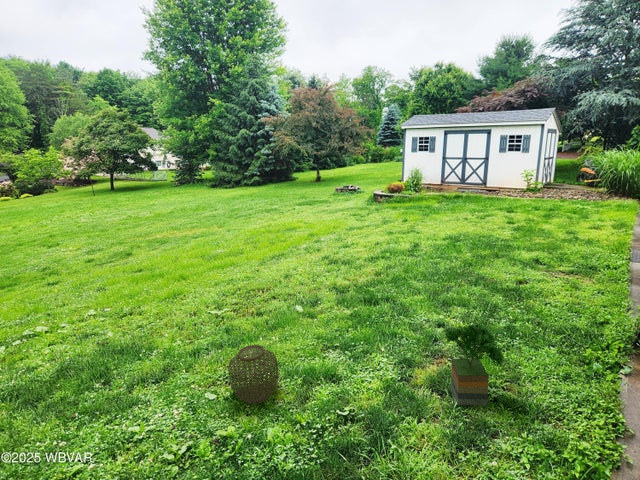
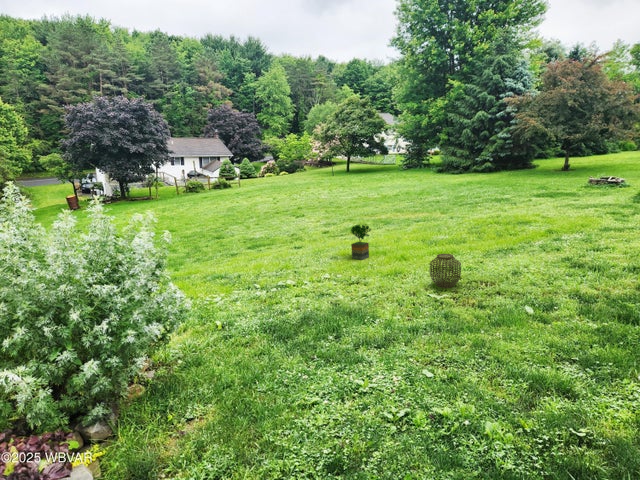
potted tree: present [445,324,504,406] -> present [351,225,371,260]

